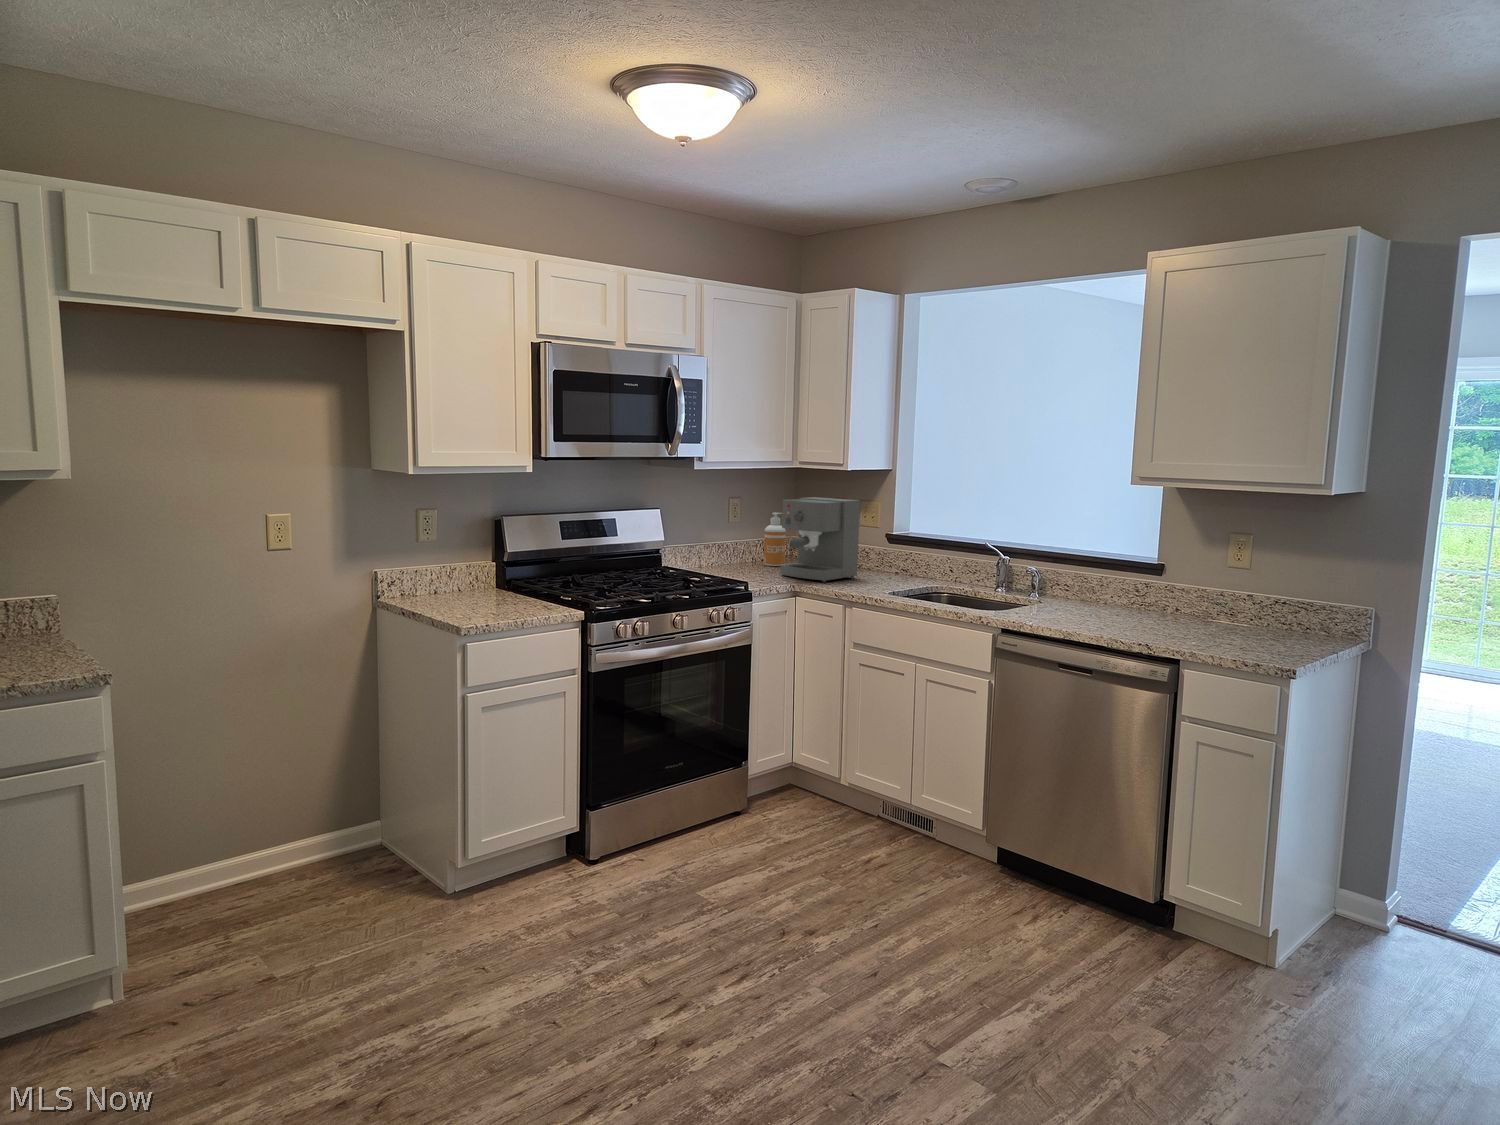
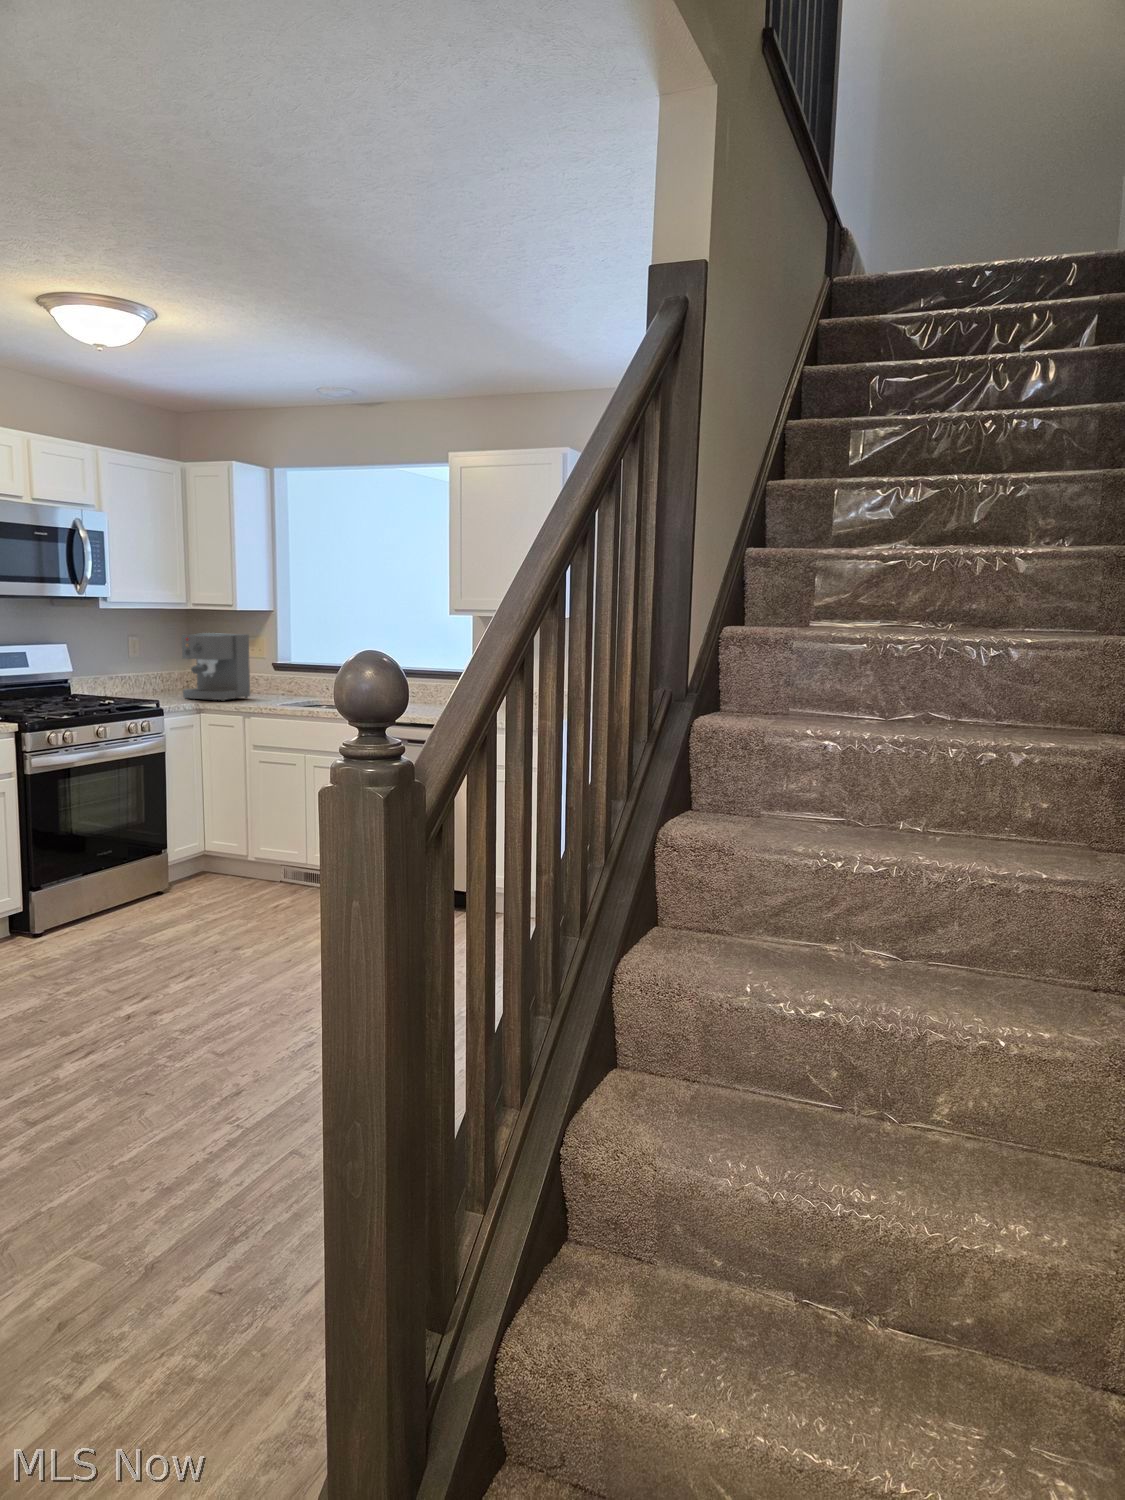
soap dispenser: present [764,513,786,566] -> none [164,648,184,694]

